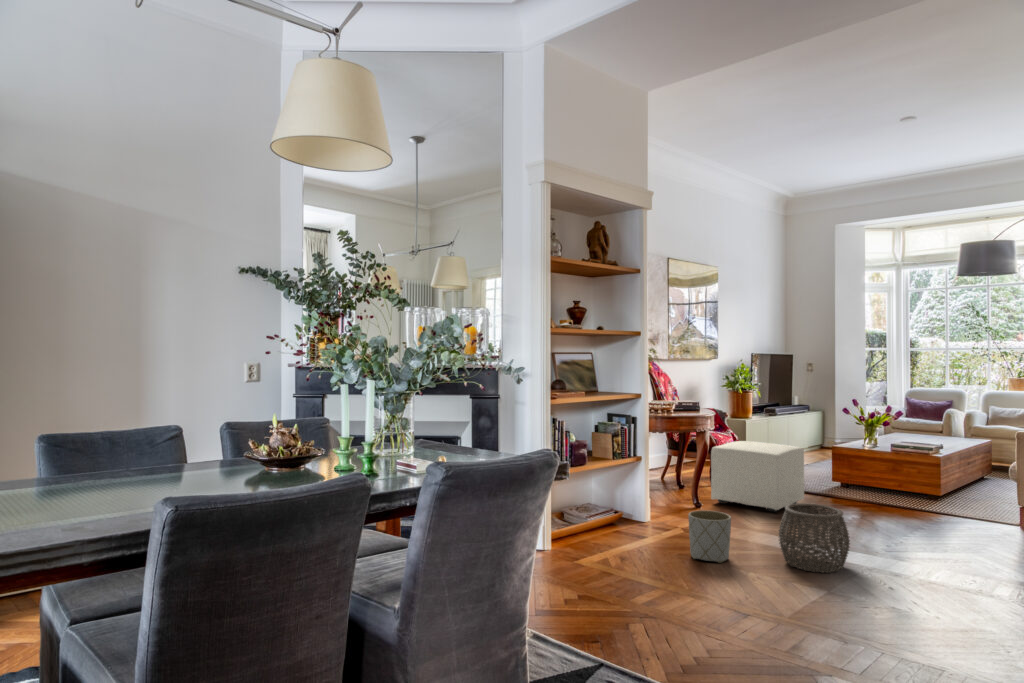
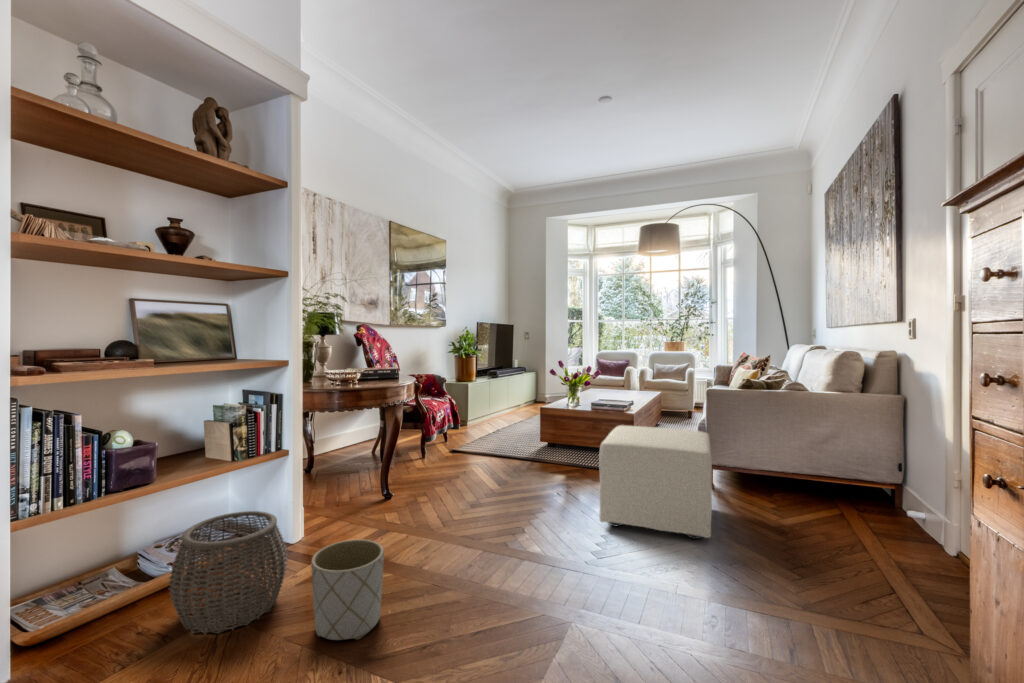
ottoman: present [711,441,804,512] -> present [599,425,712,539]
woven basket: present [779,503,850,573] -> present [169,511,287,634]

